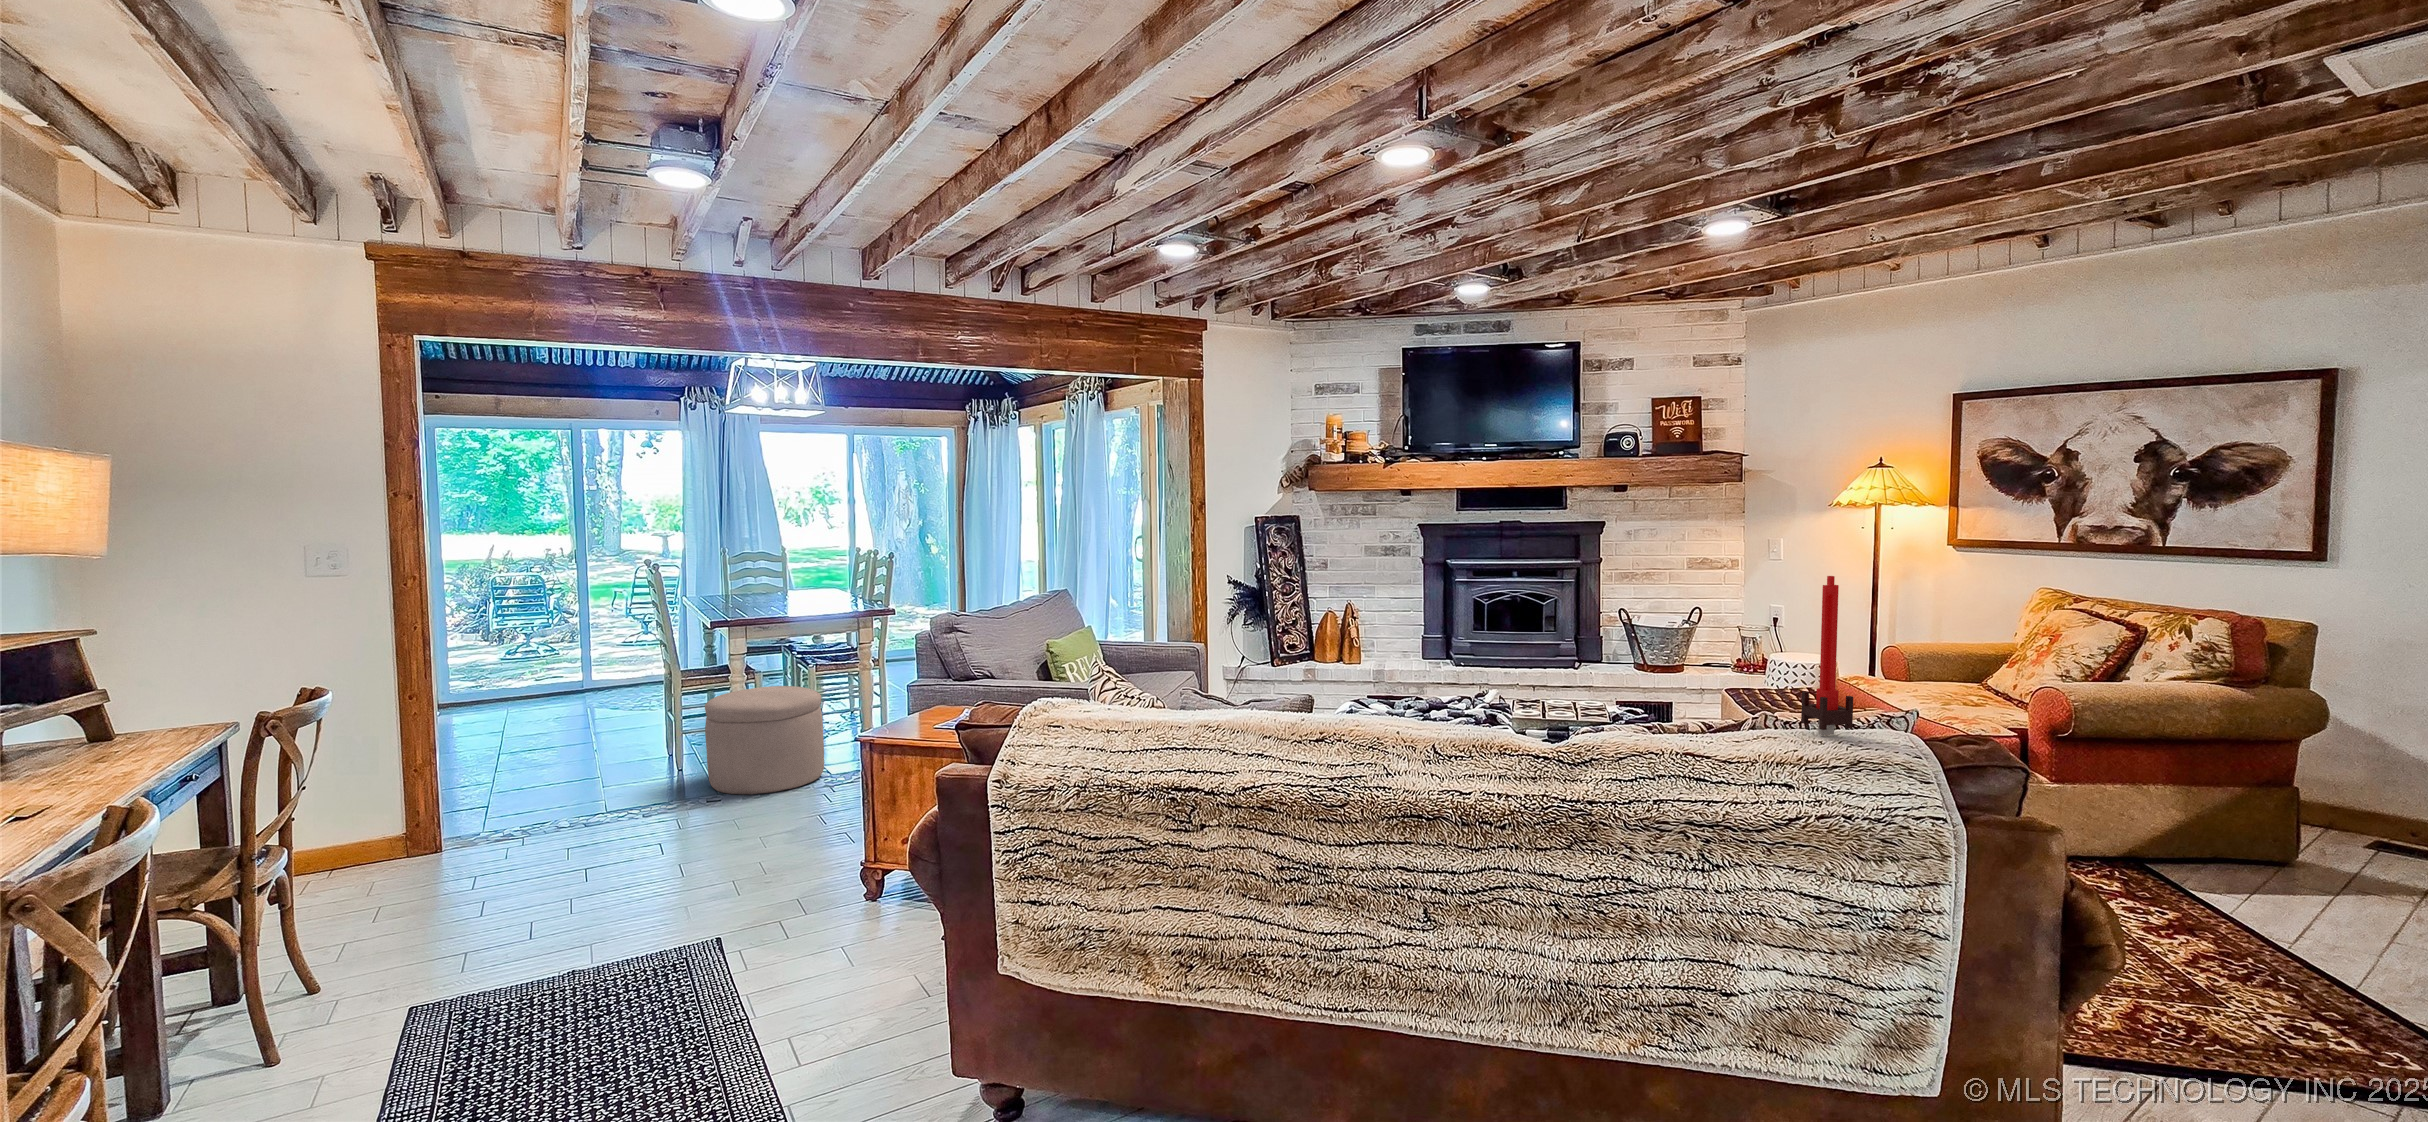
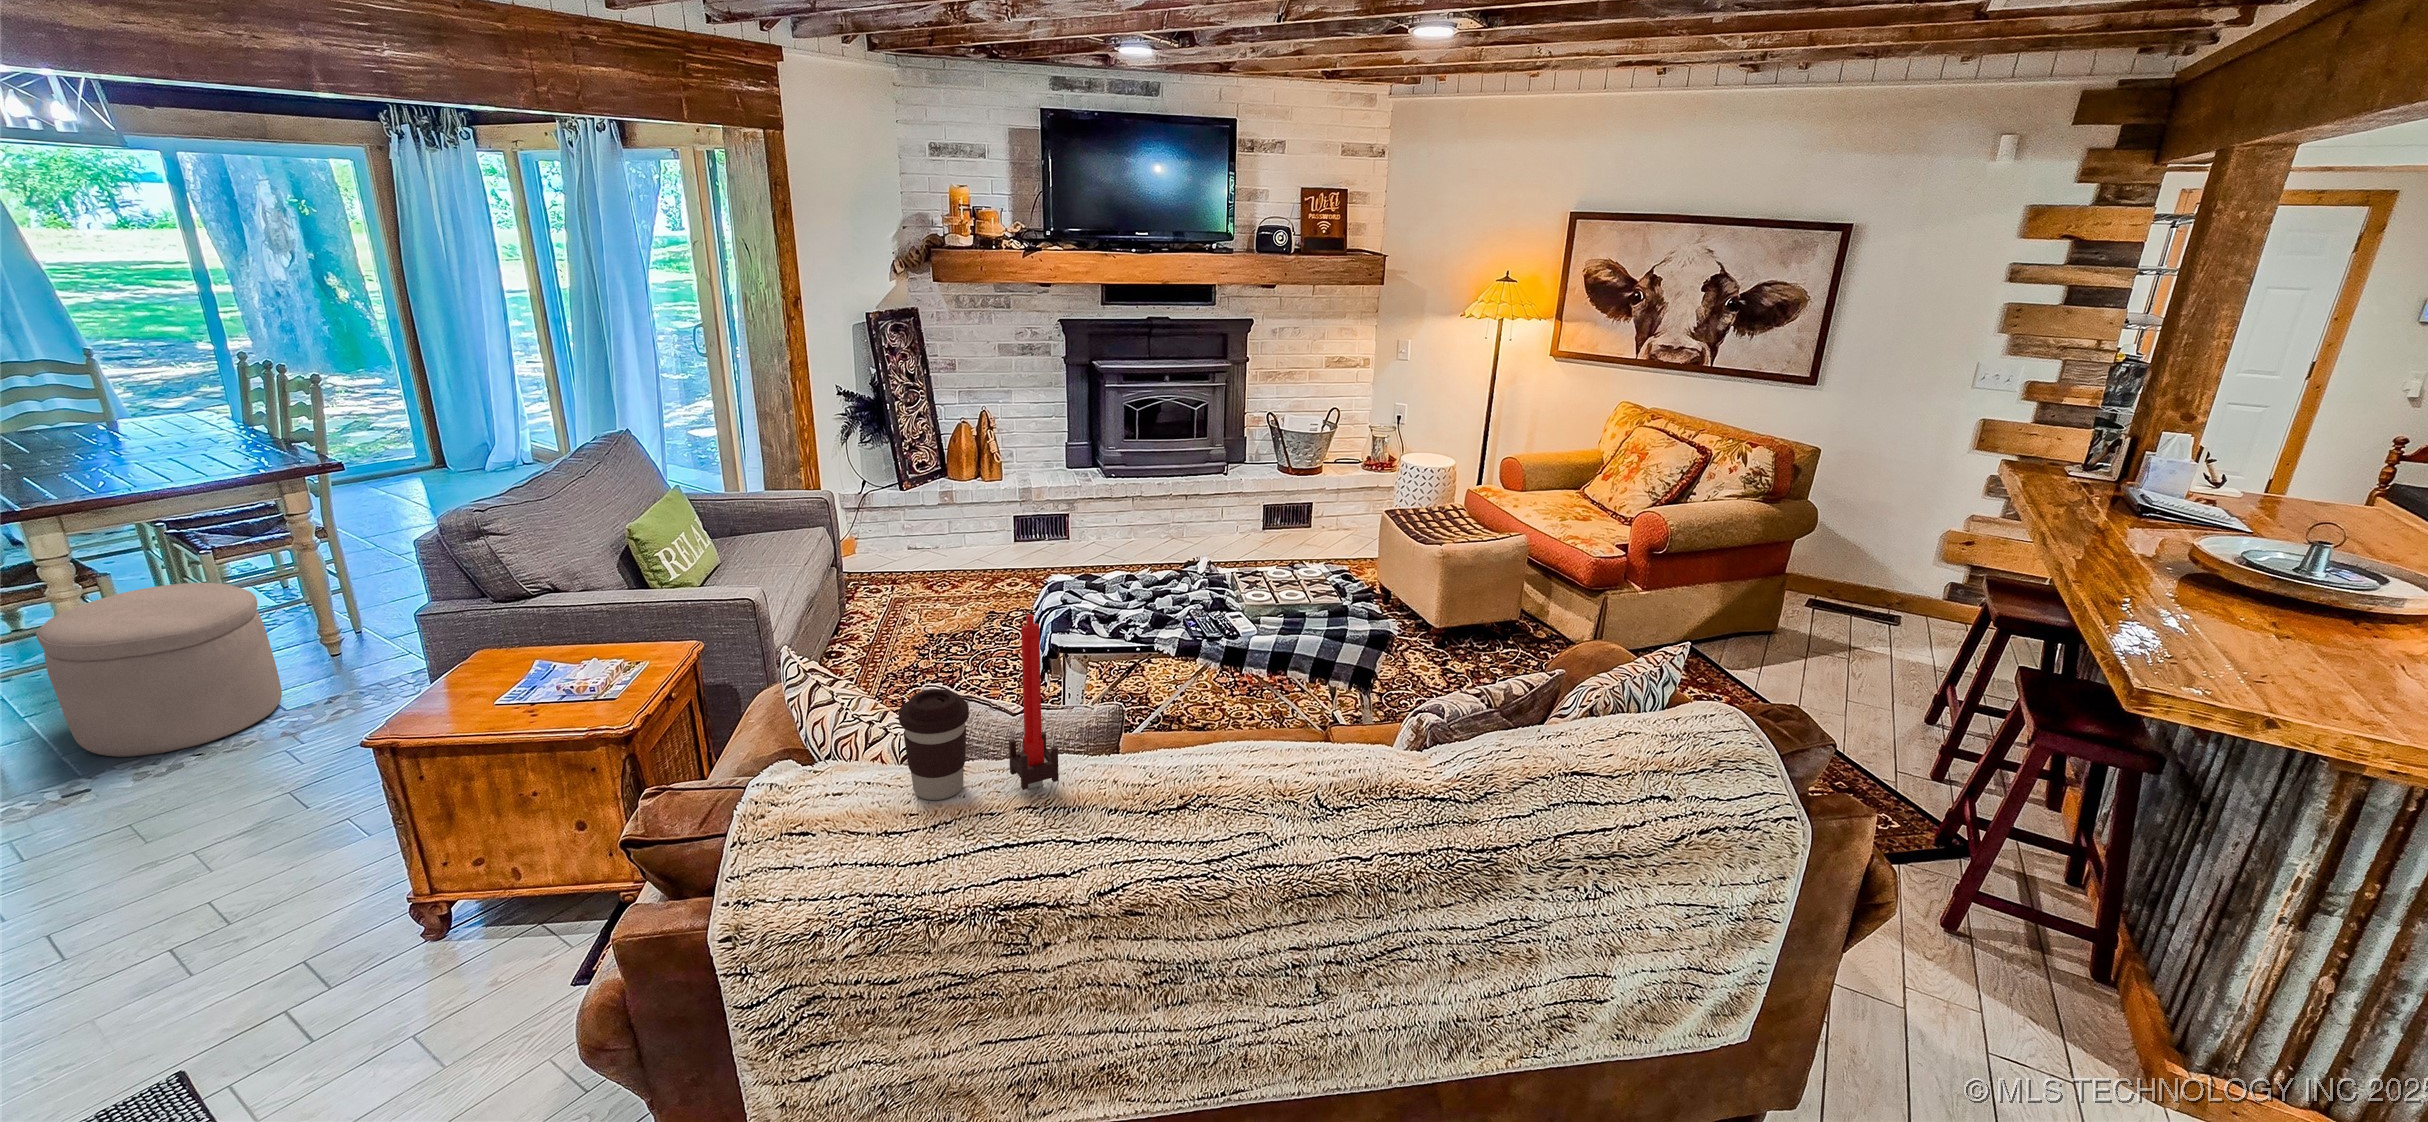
candle: present [1801,576,1853,735] -> present [1009,614,1059,790]
coffee cup: none [1119,642,1169,722] -> present [899,689,969,800]

